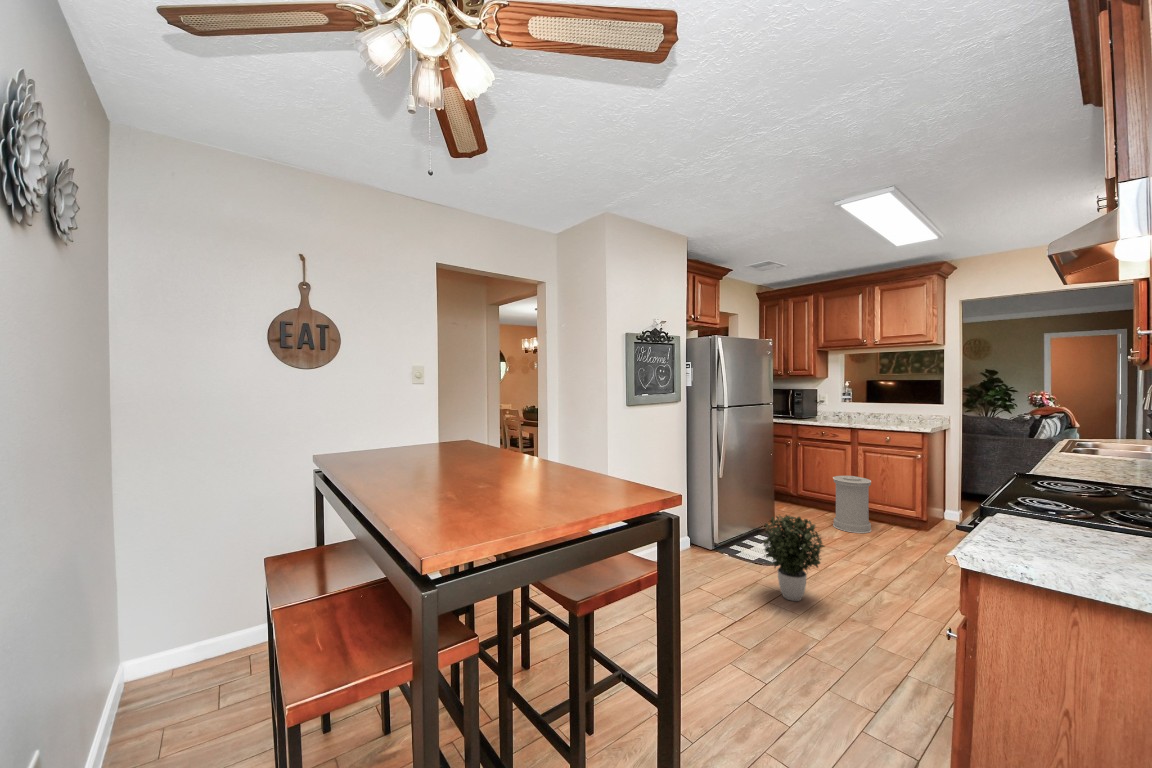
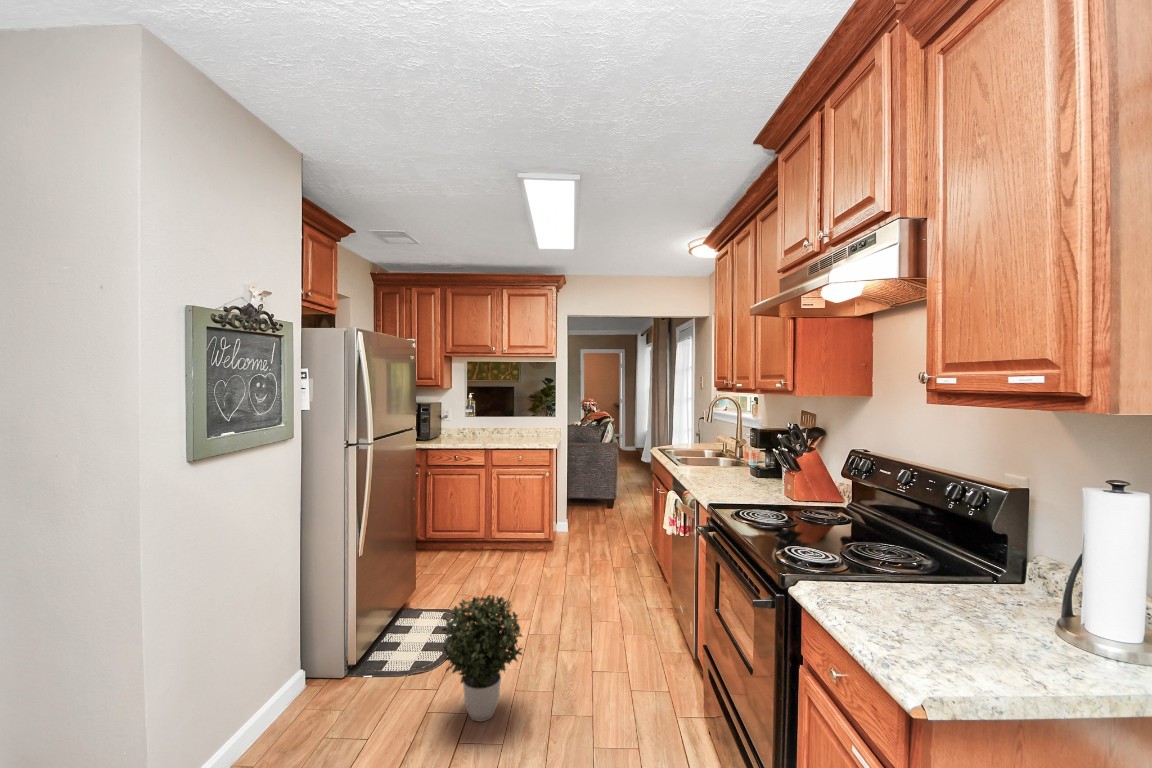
trash can: present [833,476,871,533] -> none [474,507,513,576]

